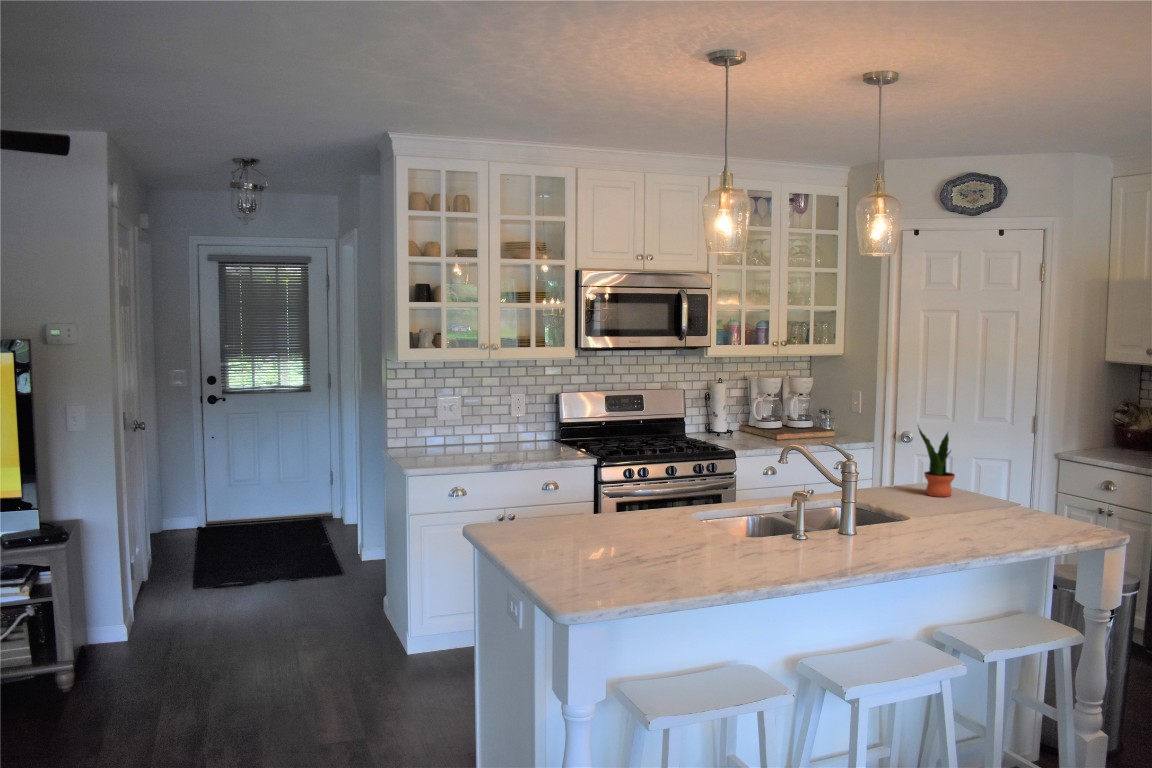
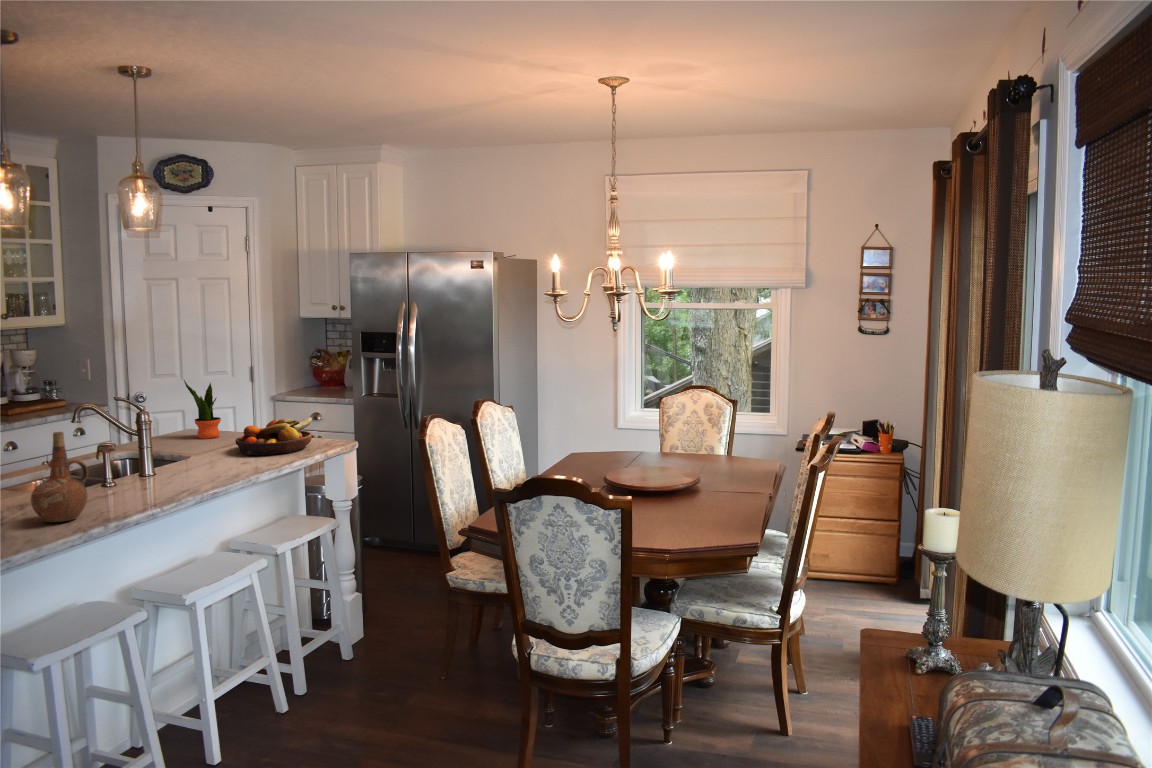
ceramic pitcher: none [701,469,757,566] -> present [31,432,88,522]
fruit bowl: none [955,488,1062,534] -> present [235,417,312,455]

